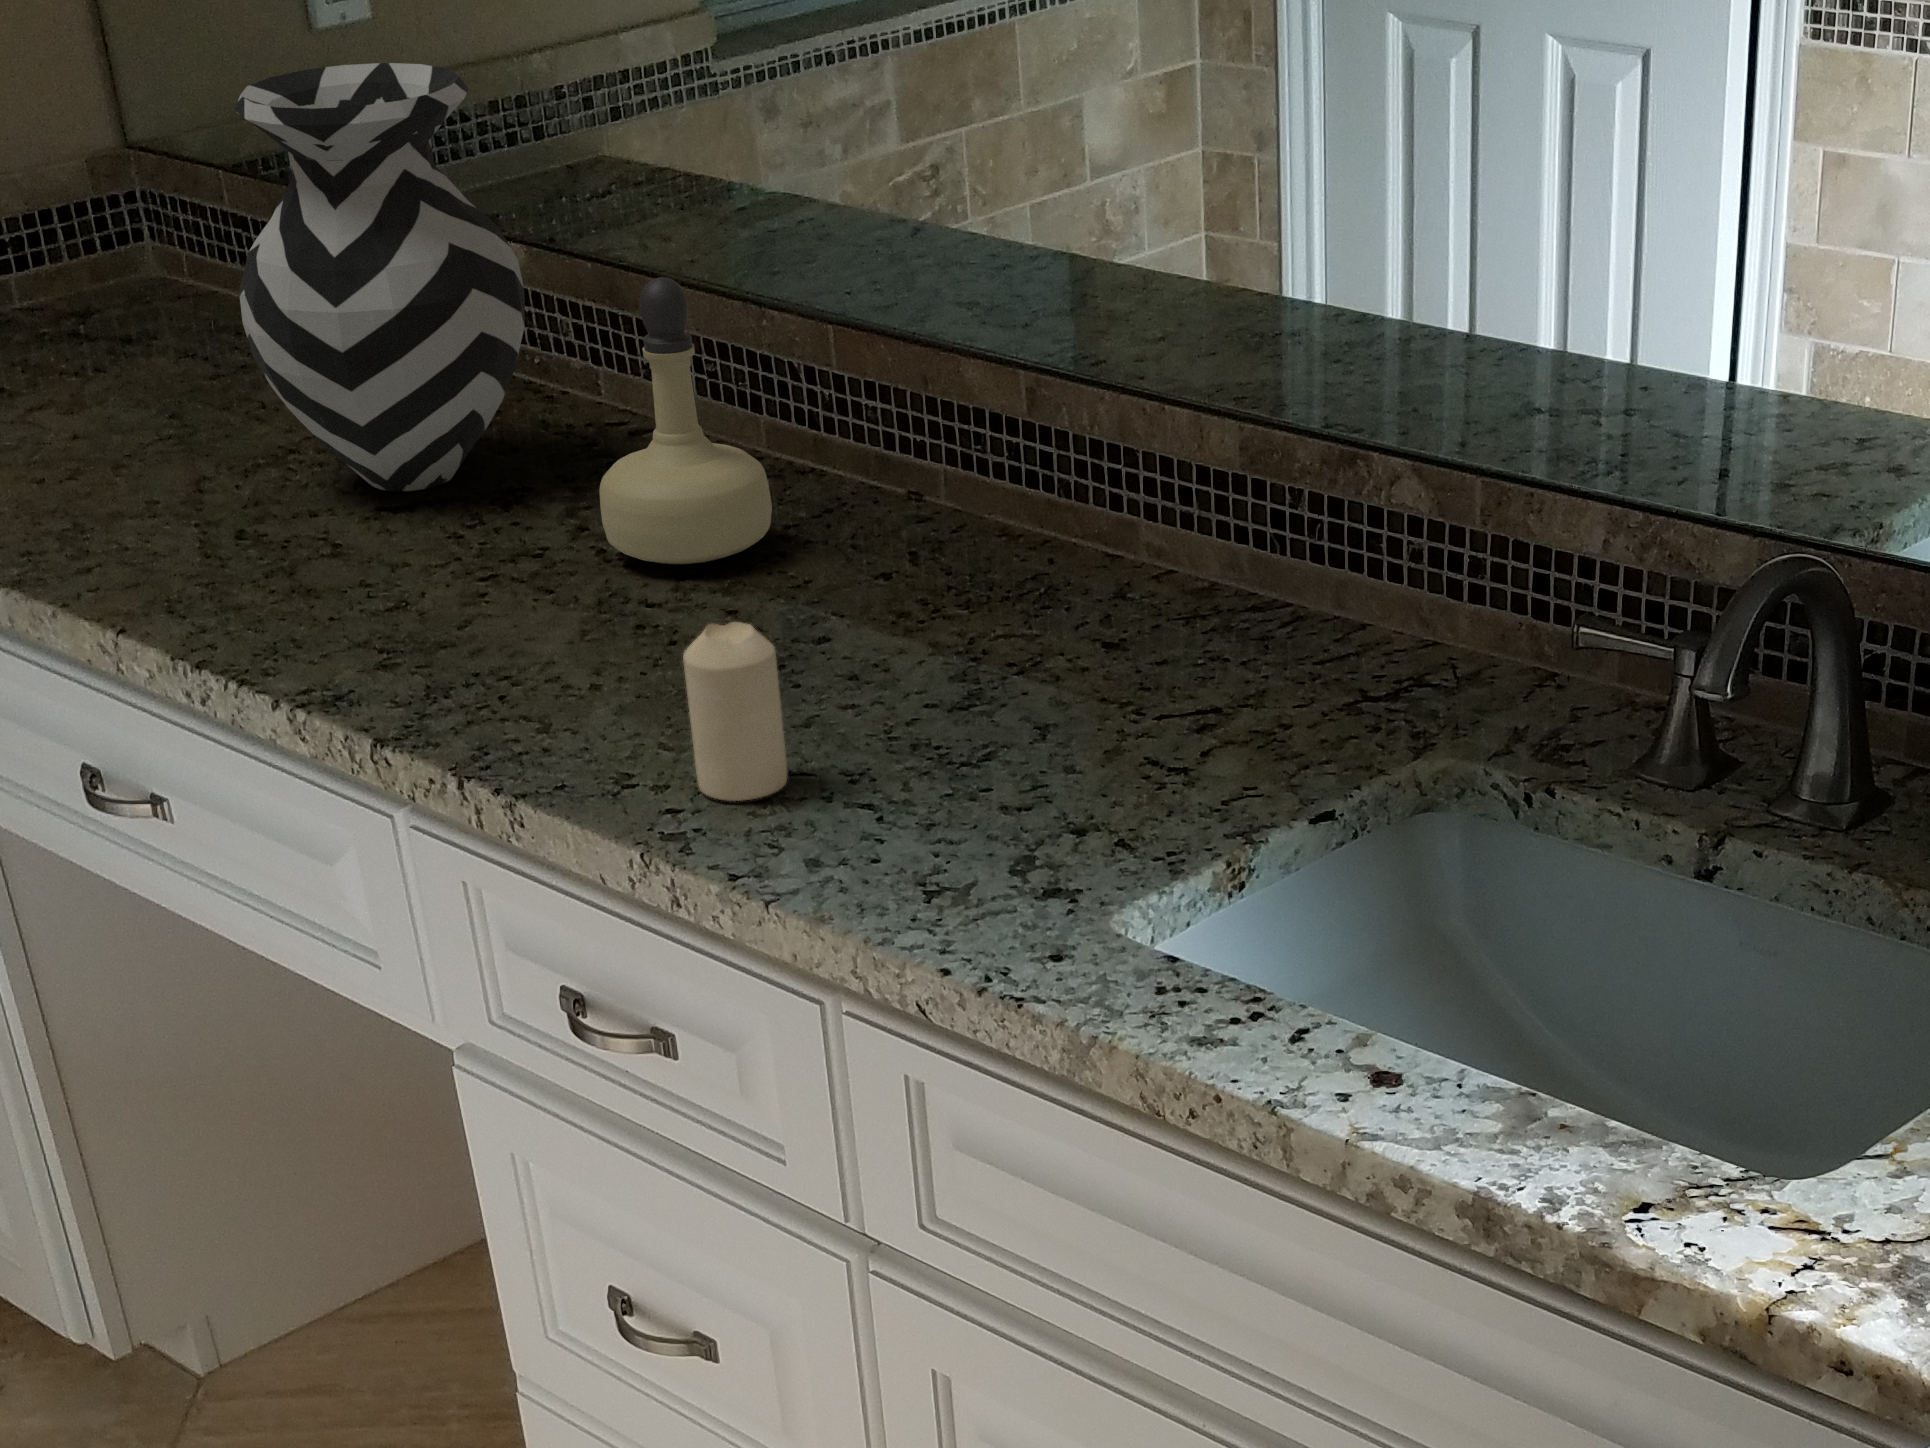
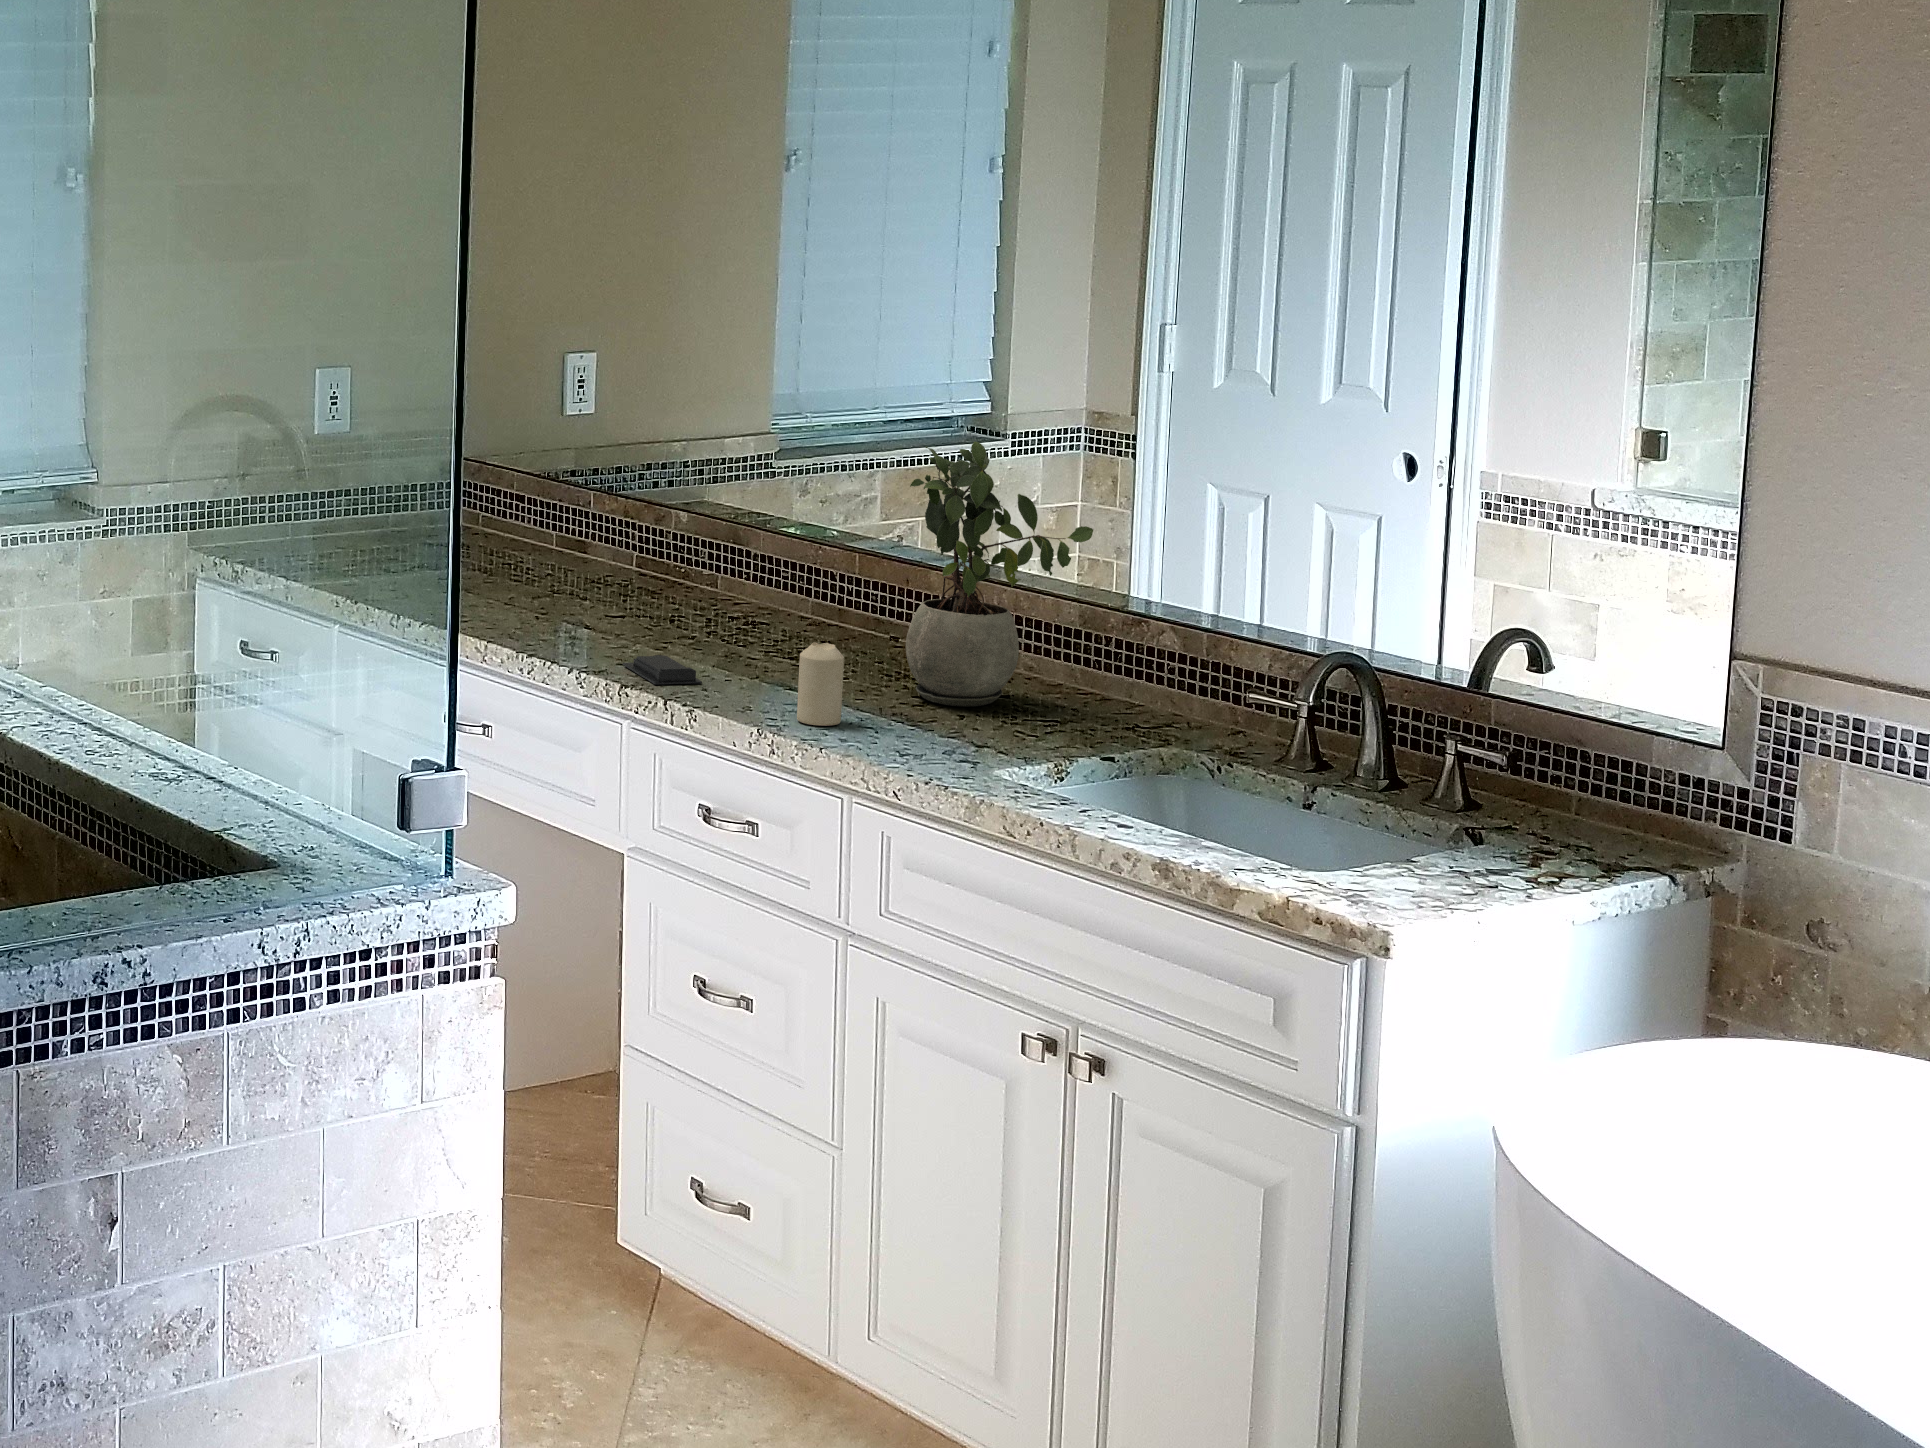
vase: present [235,63,525,491] -> none [557,405,698,614]
potted plant: none [877,124,1258,681] -> present [906,442,1093,707]
perfume bottle: present [599,277,772,564] -> none [736,510,825,653]
soap bar: none [368,628,520,713] -> present [623,655,702,685]

